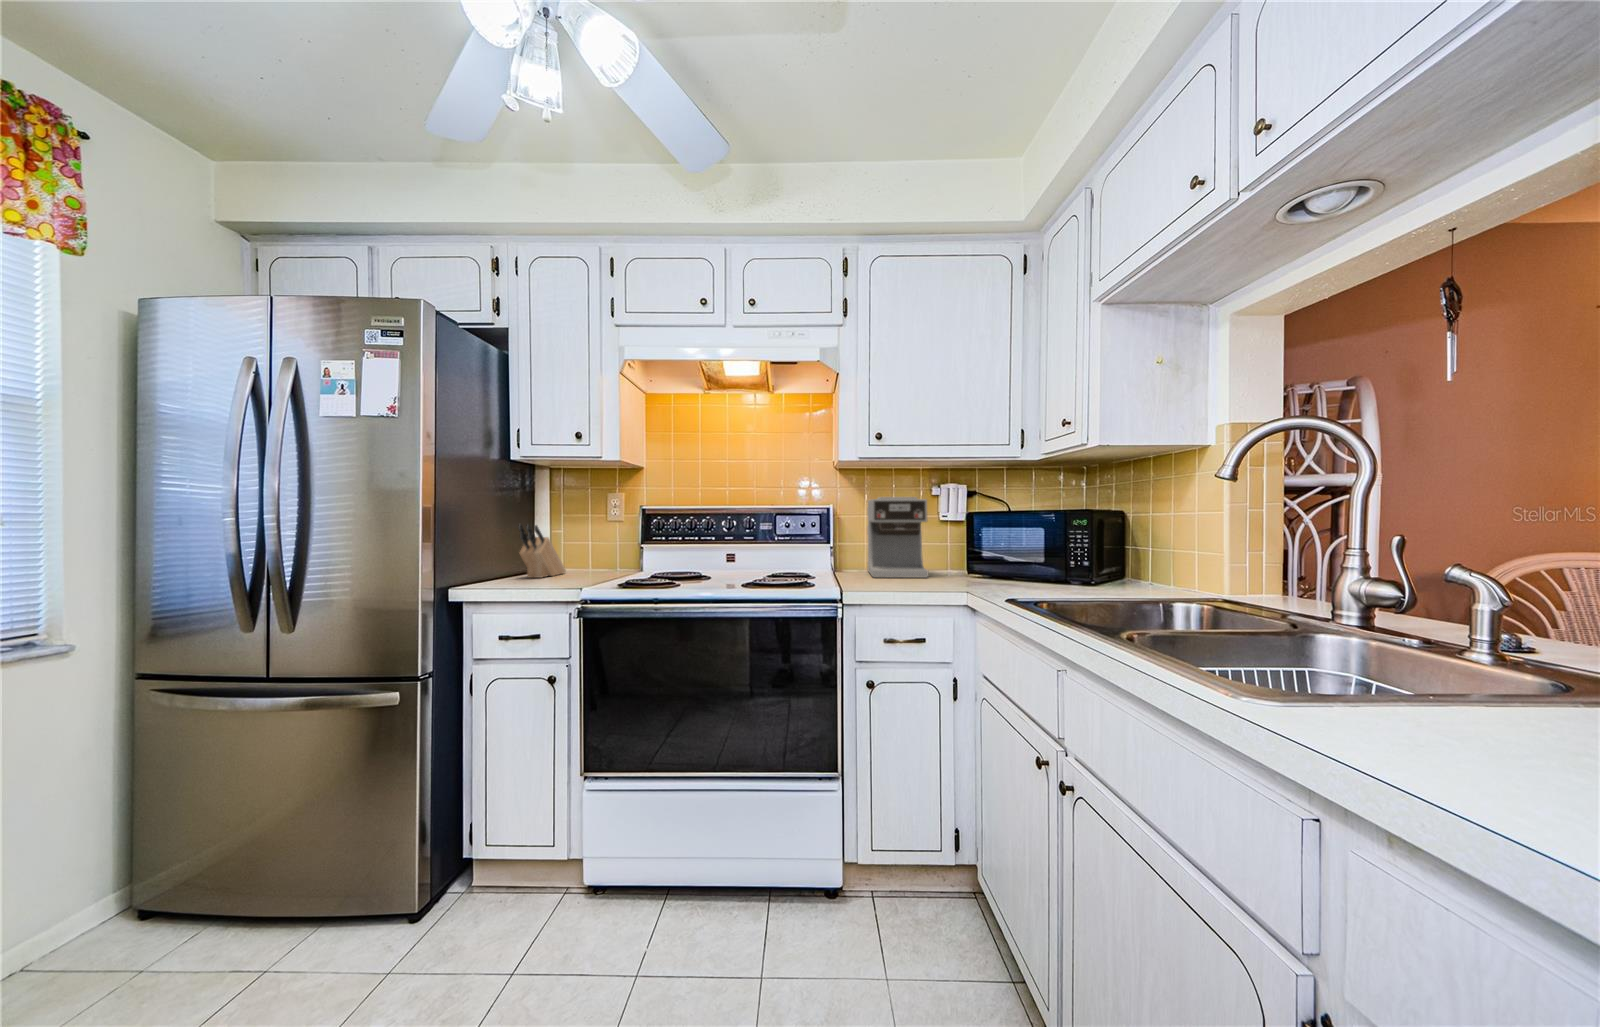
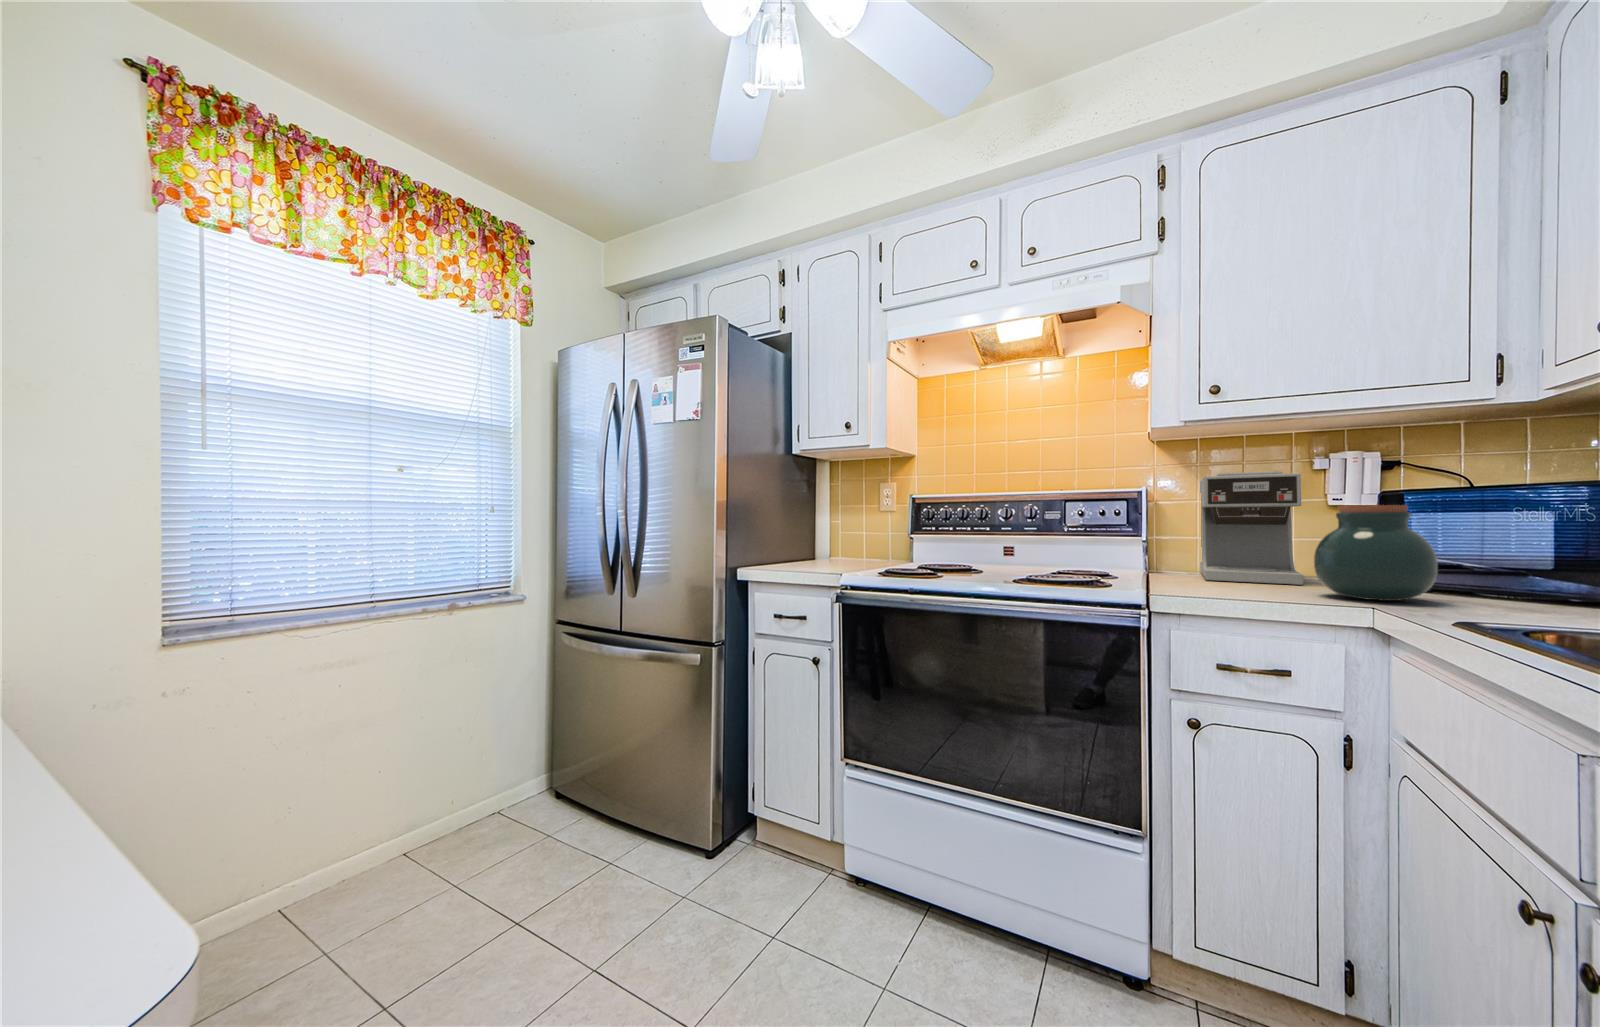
knife block: present [518,524,566,578] -> none [802,512,848,562]
jar: none [935,524,992,586] -> present [1314,505,1438,601]

